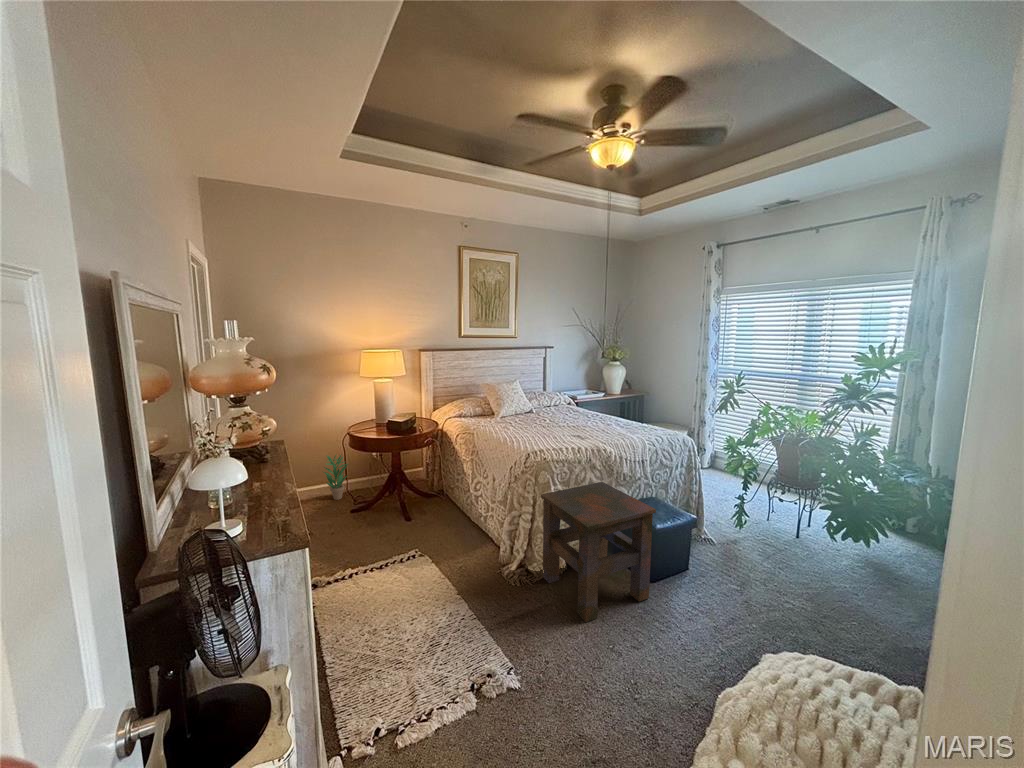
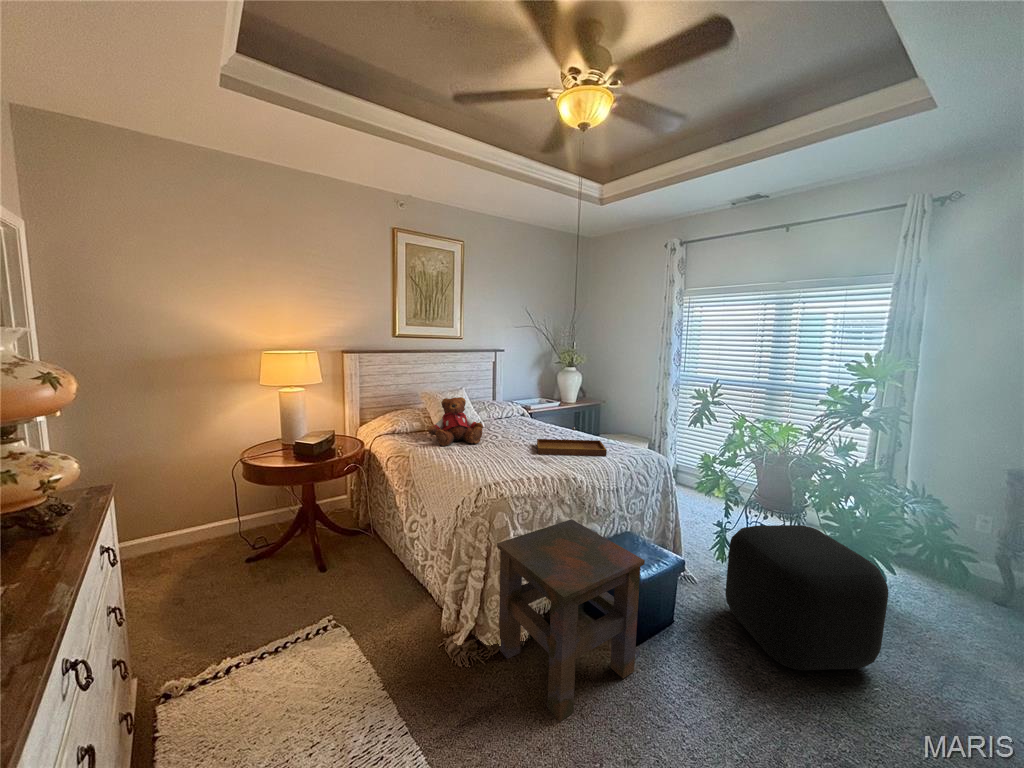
teddy bear: none [488,386,533,425] -> present [428,397,483,446]
tray: none [578,411,636,435] -> present [537,427,607,456]
potted plant: present [324,455,348,500] -> none [204,485,245,546]
ottoman: none [735,492,870,609] -> present [726,525,888,670]

